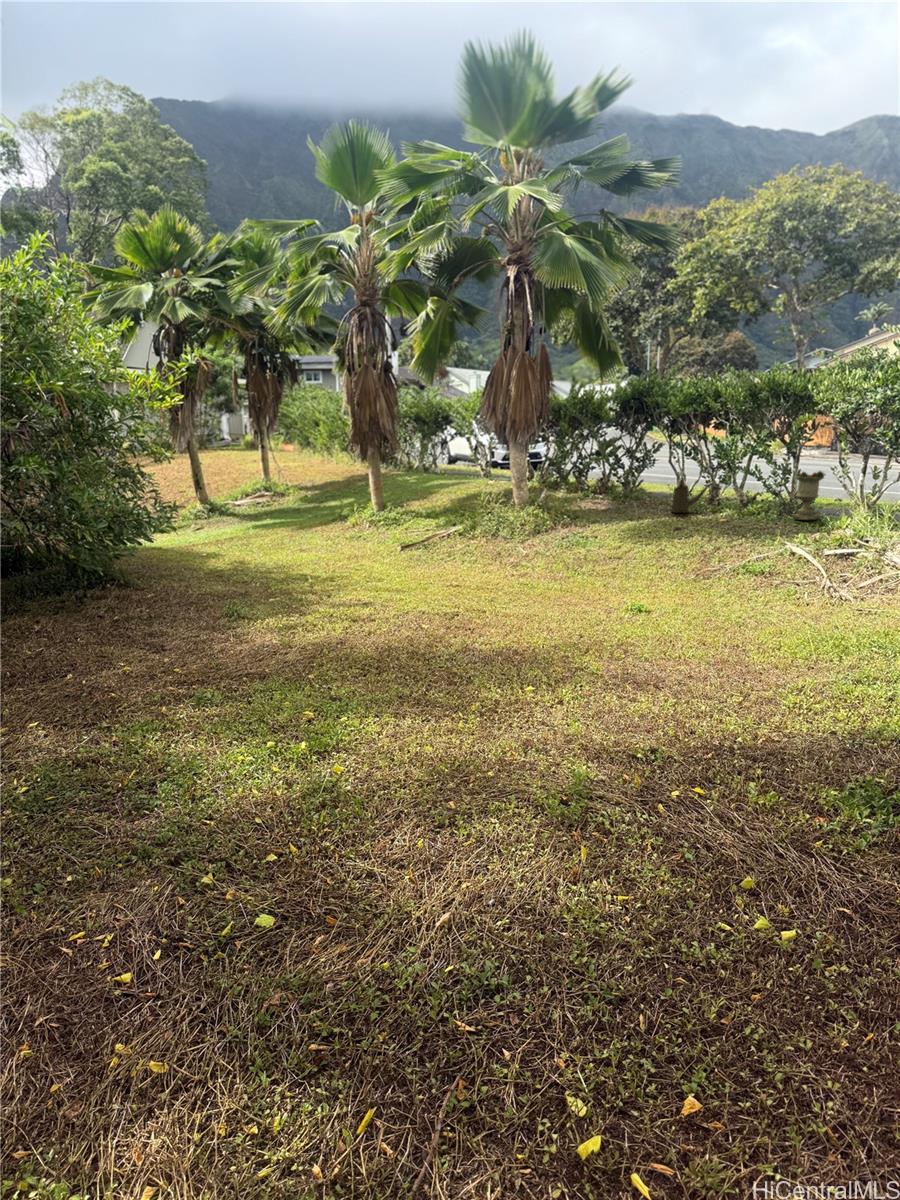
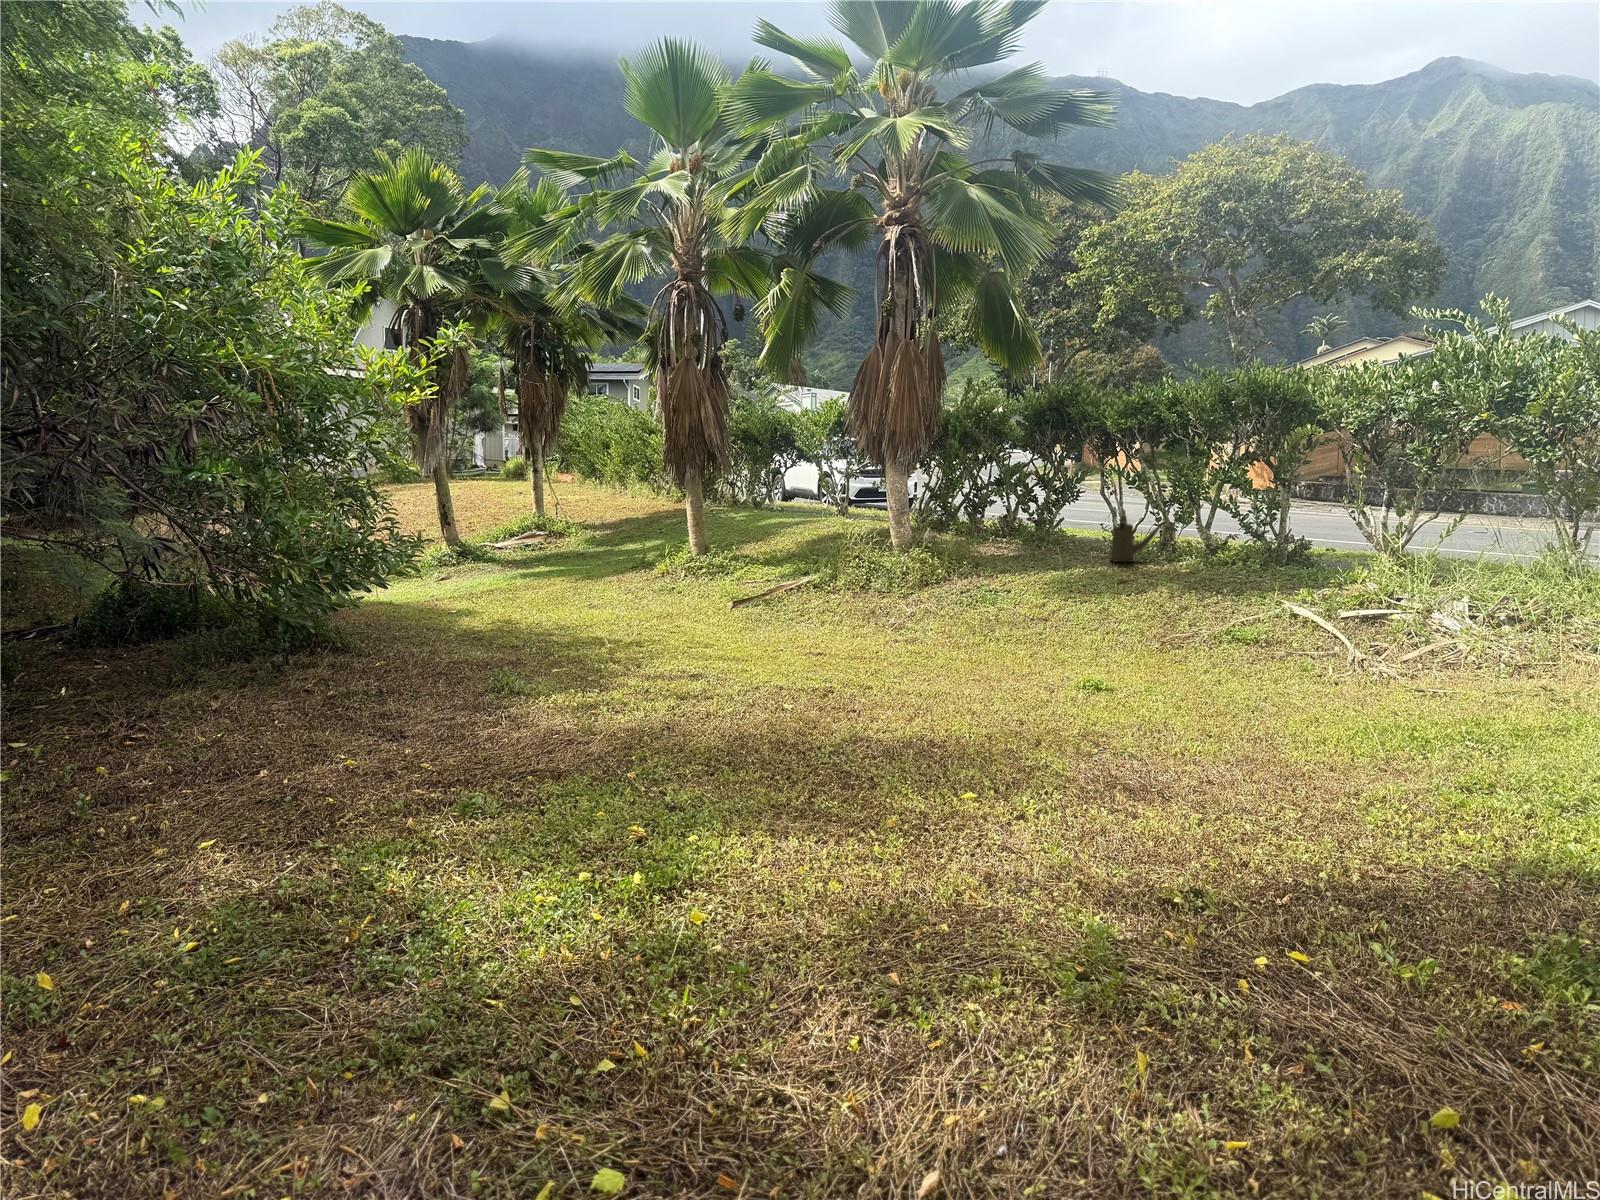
planter: present [791,471,825,520] -> none [1279,504,1327,572]

